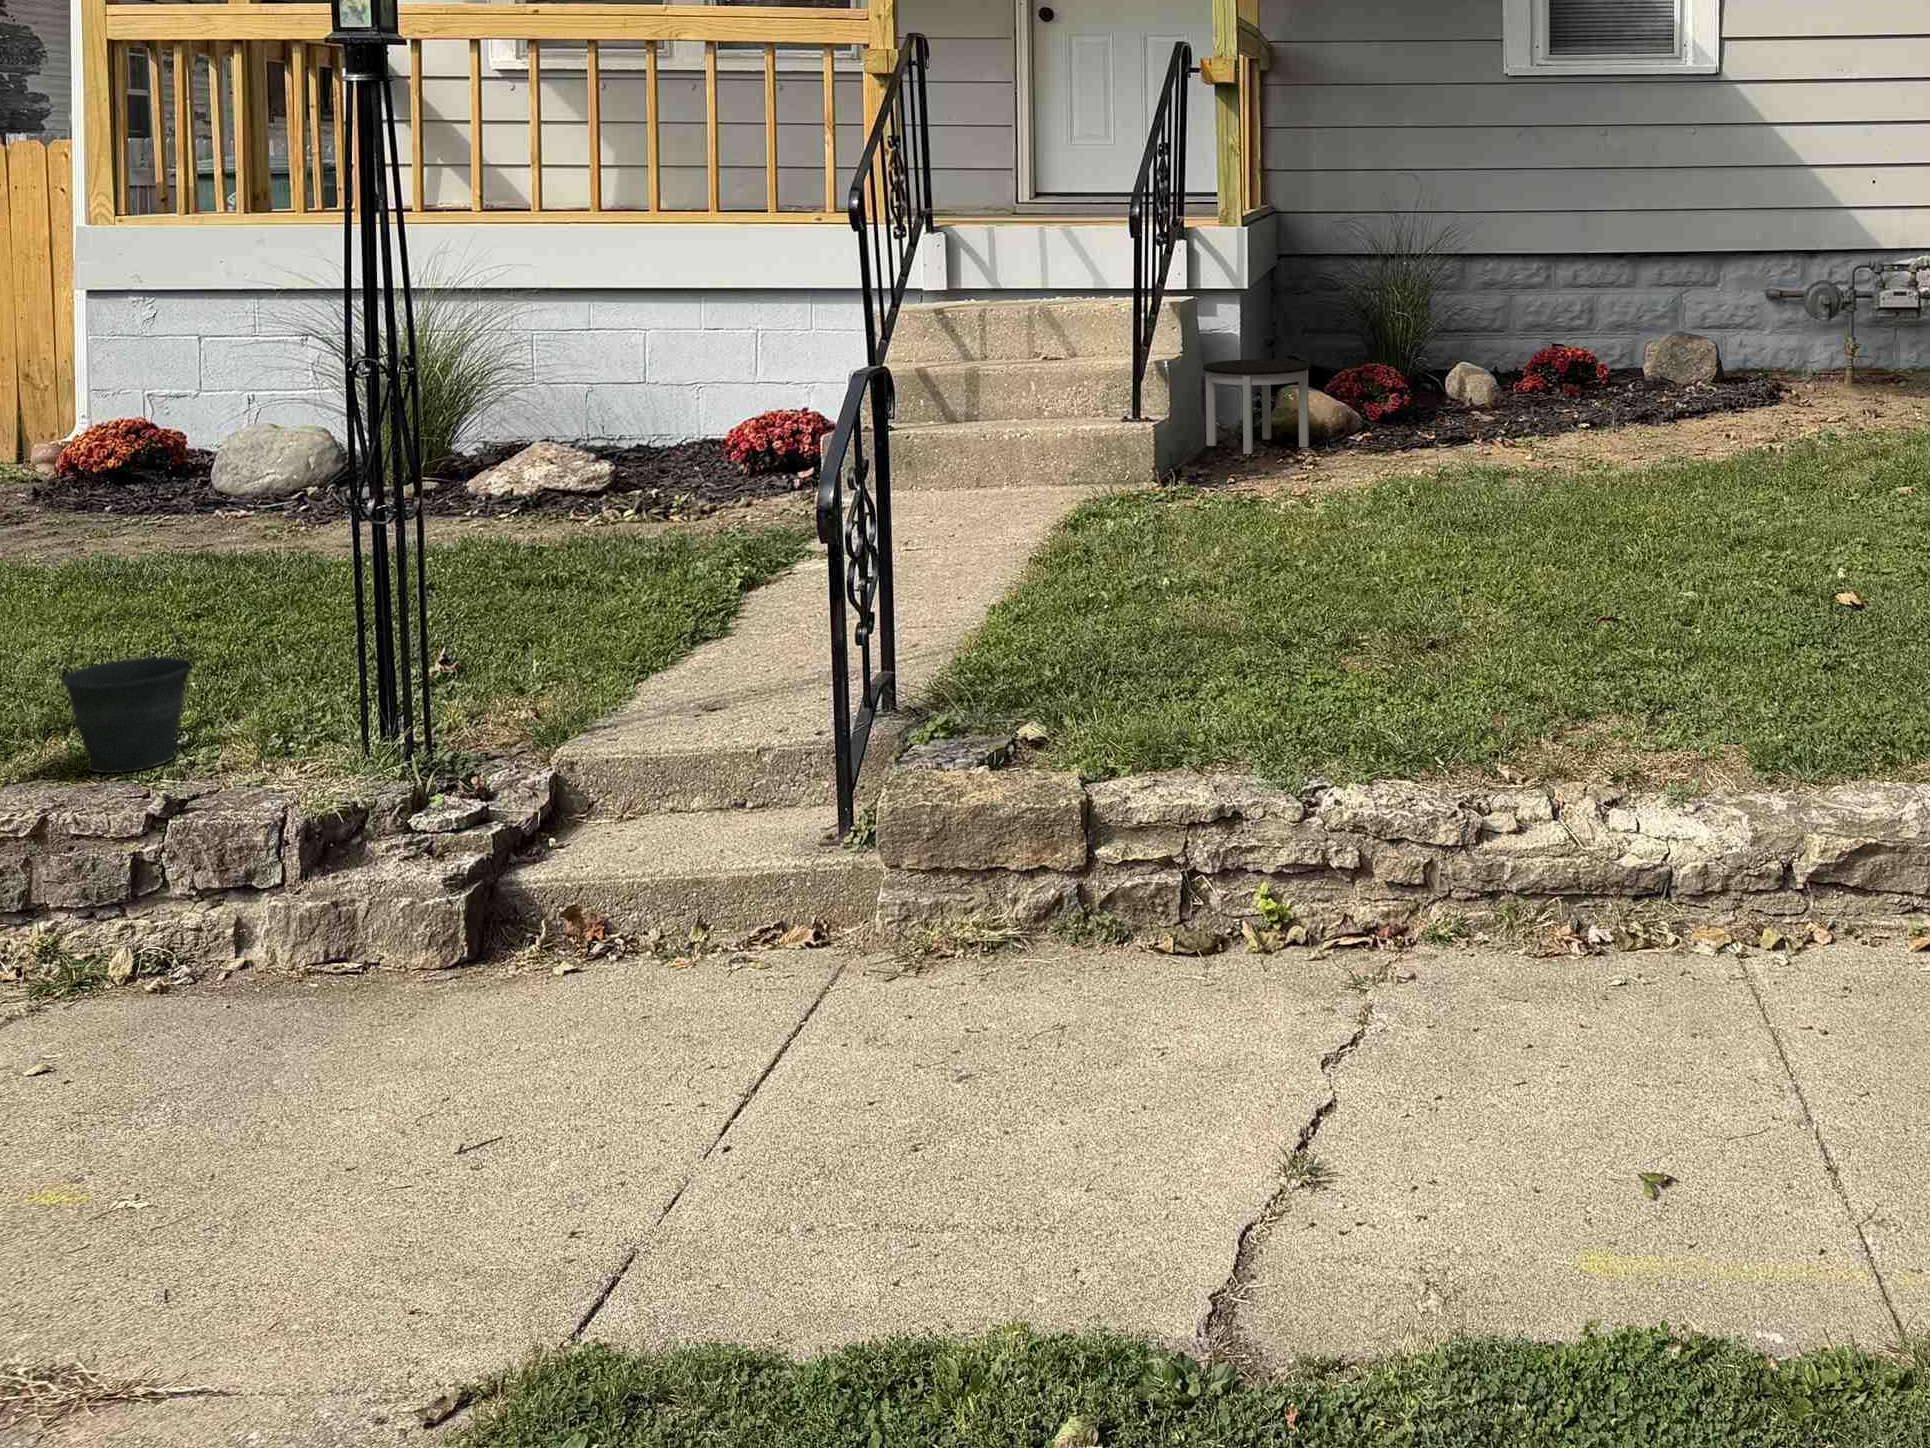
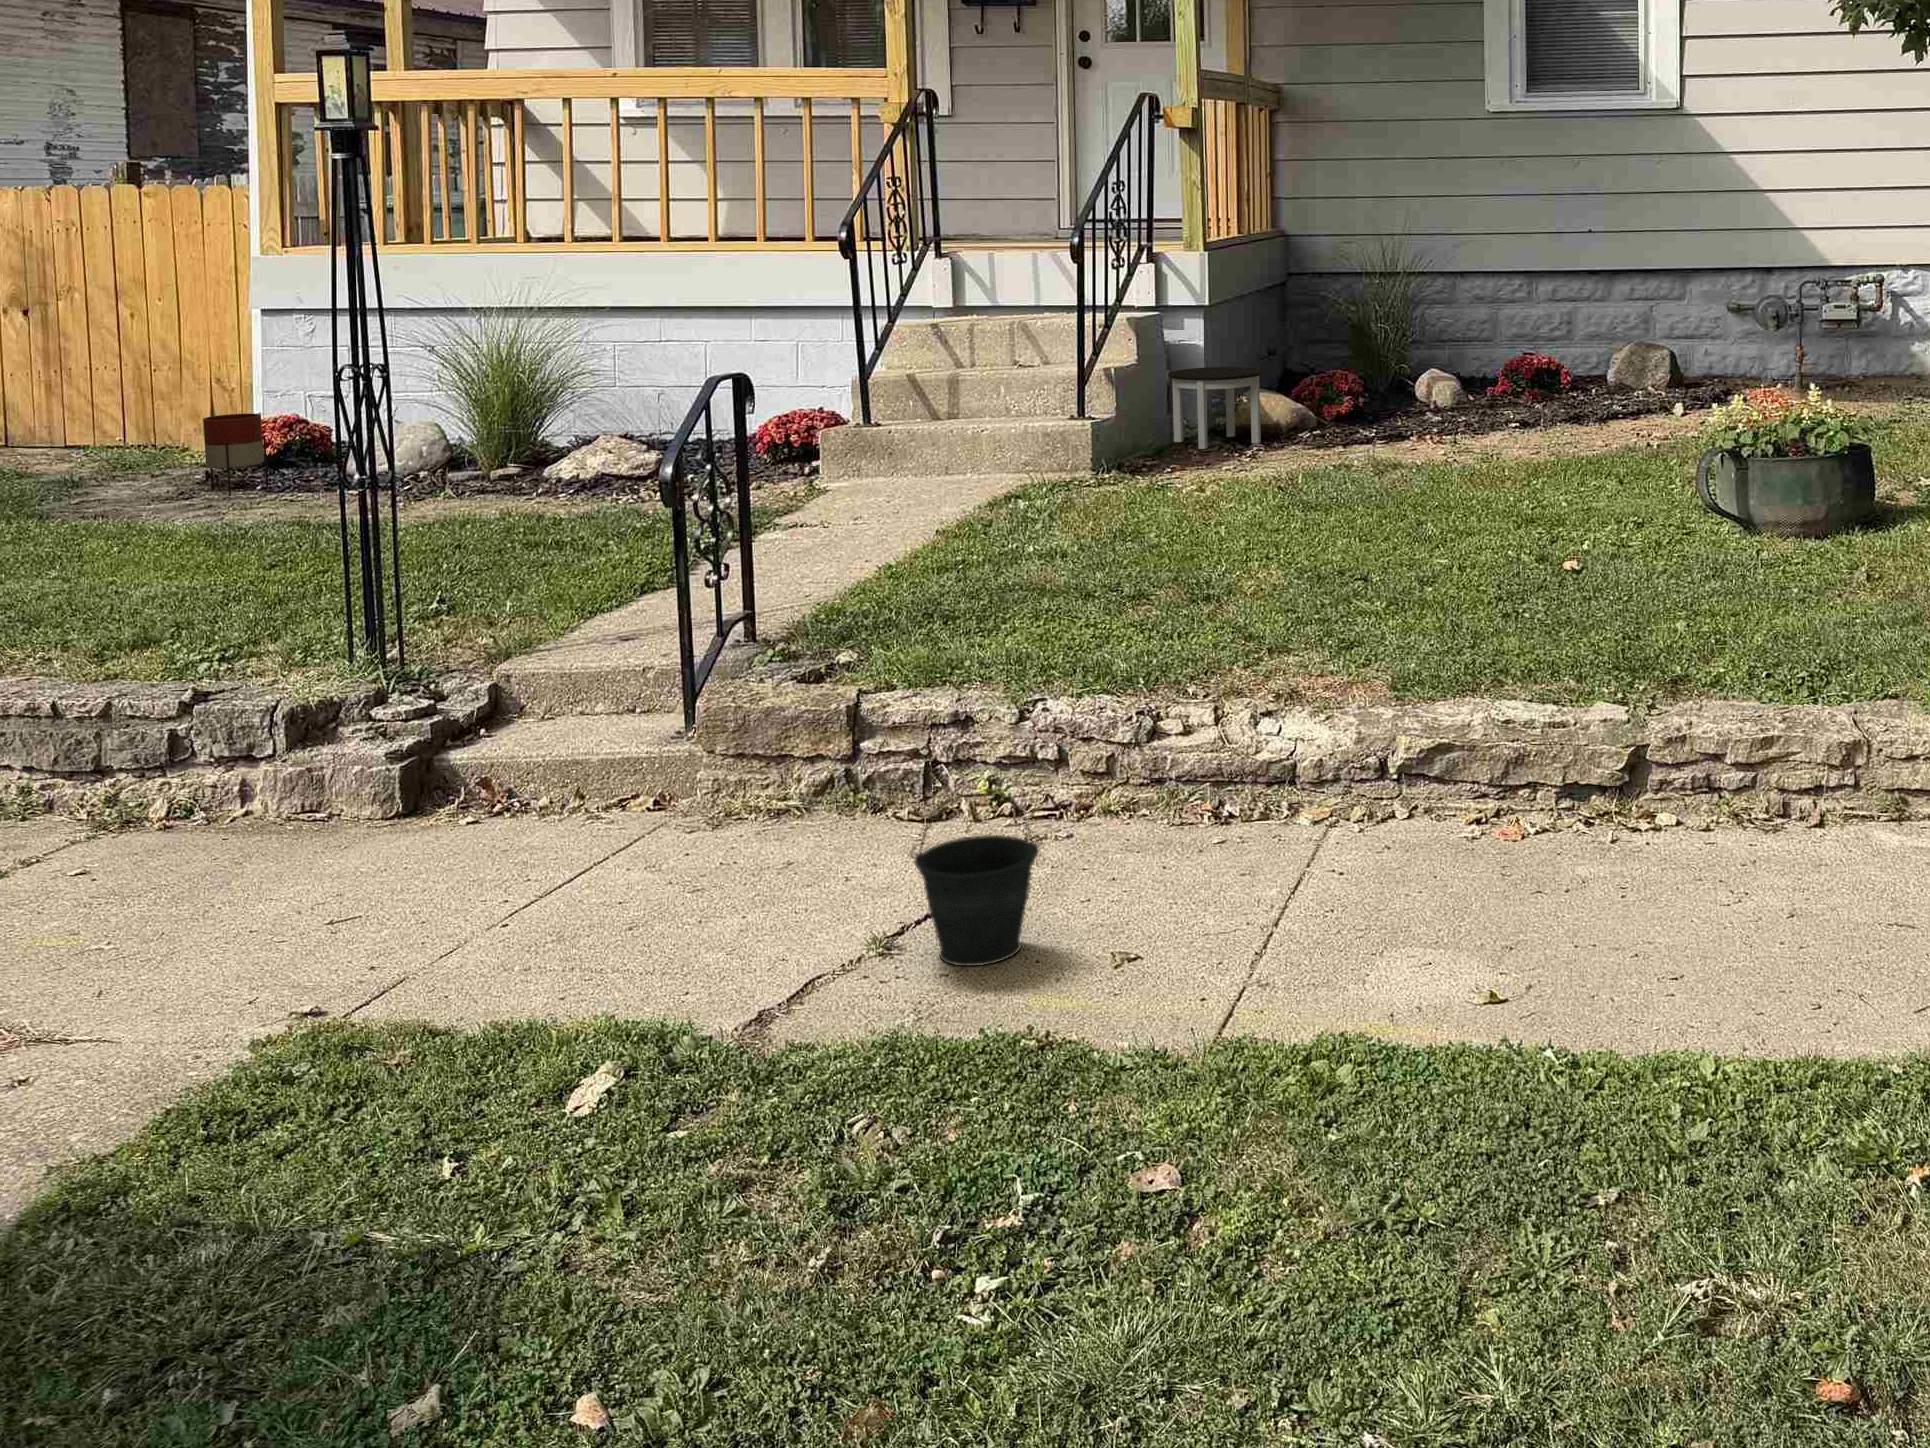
planter: none [31,416,111,517] -> present [203,413,268,496]
bucket: present [56,612,196,773] -> present [910,793,1042,966]

